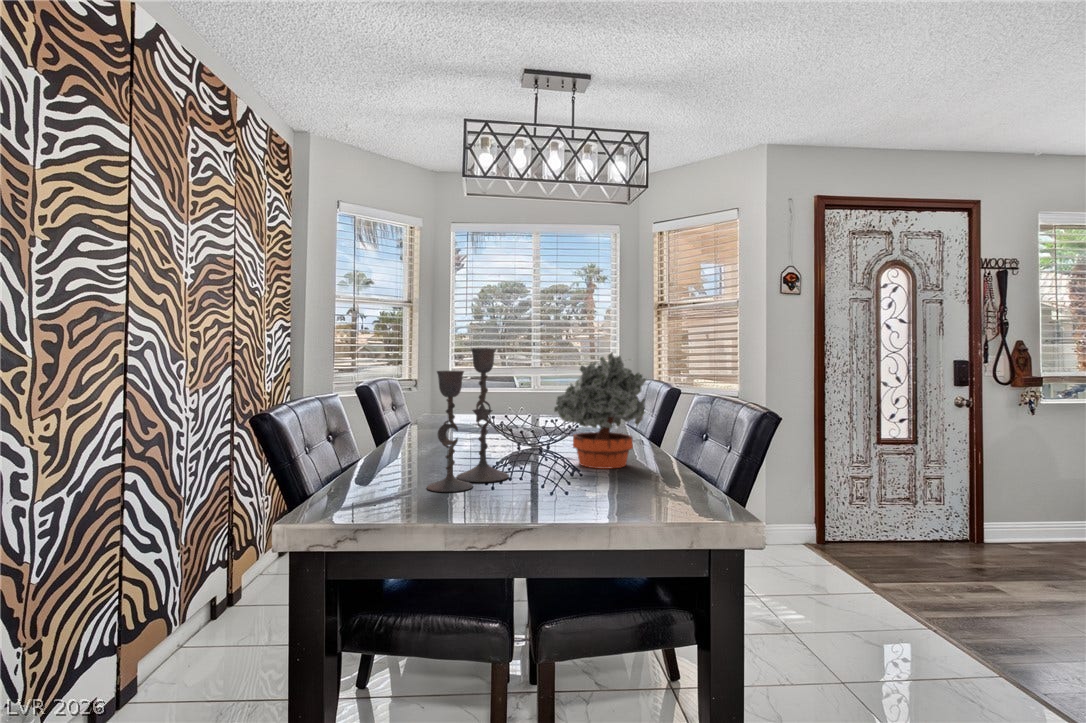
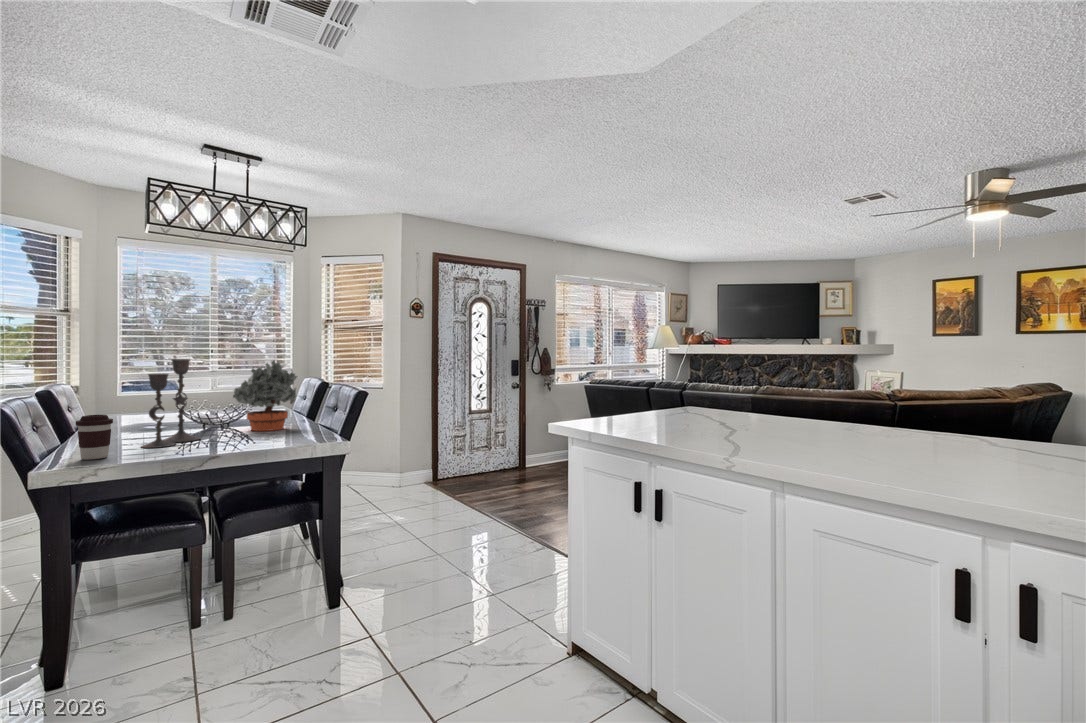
coffee cup: none [331,436,380,511] -> present [76,415,113,460]

